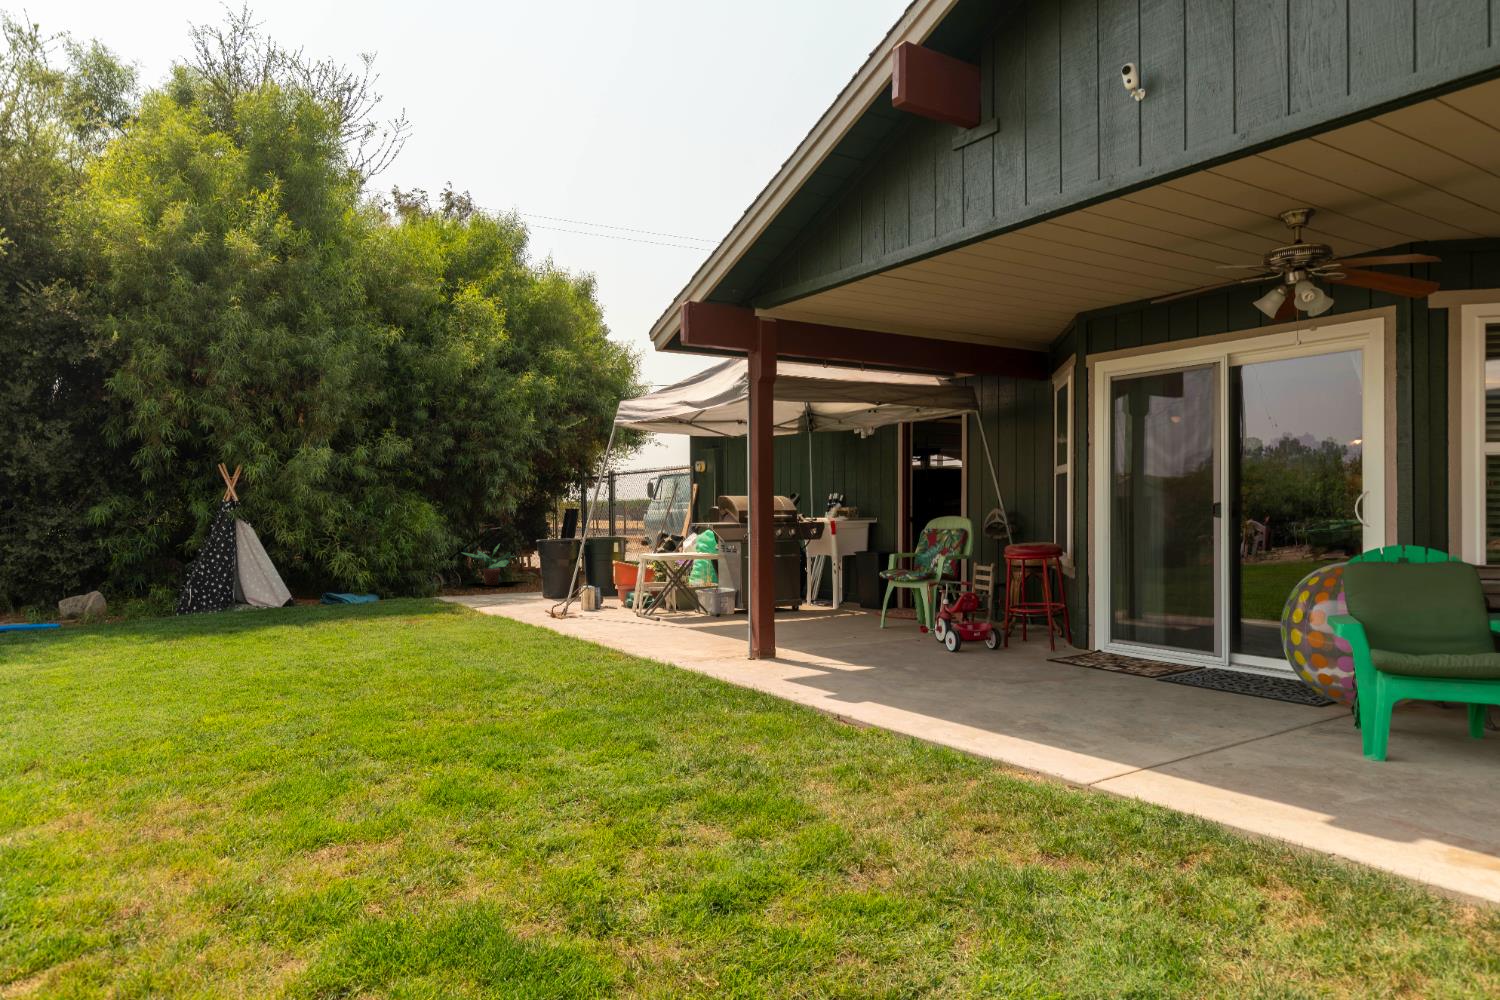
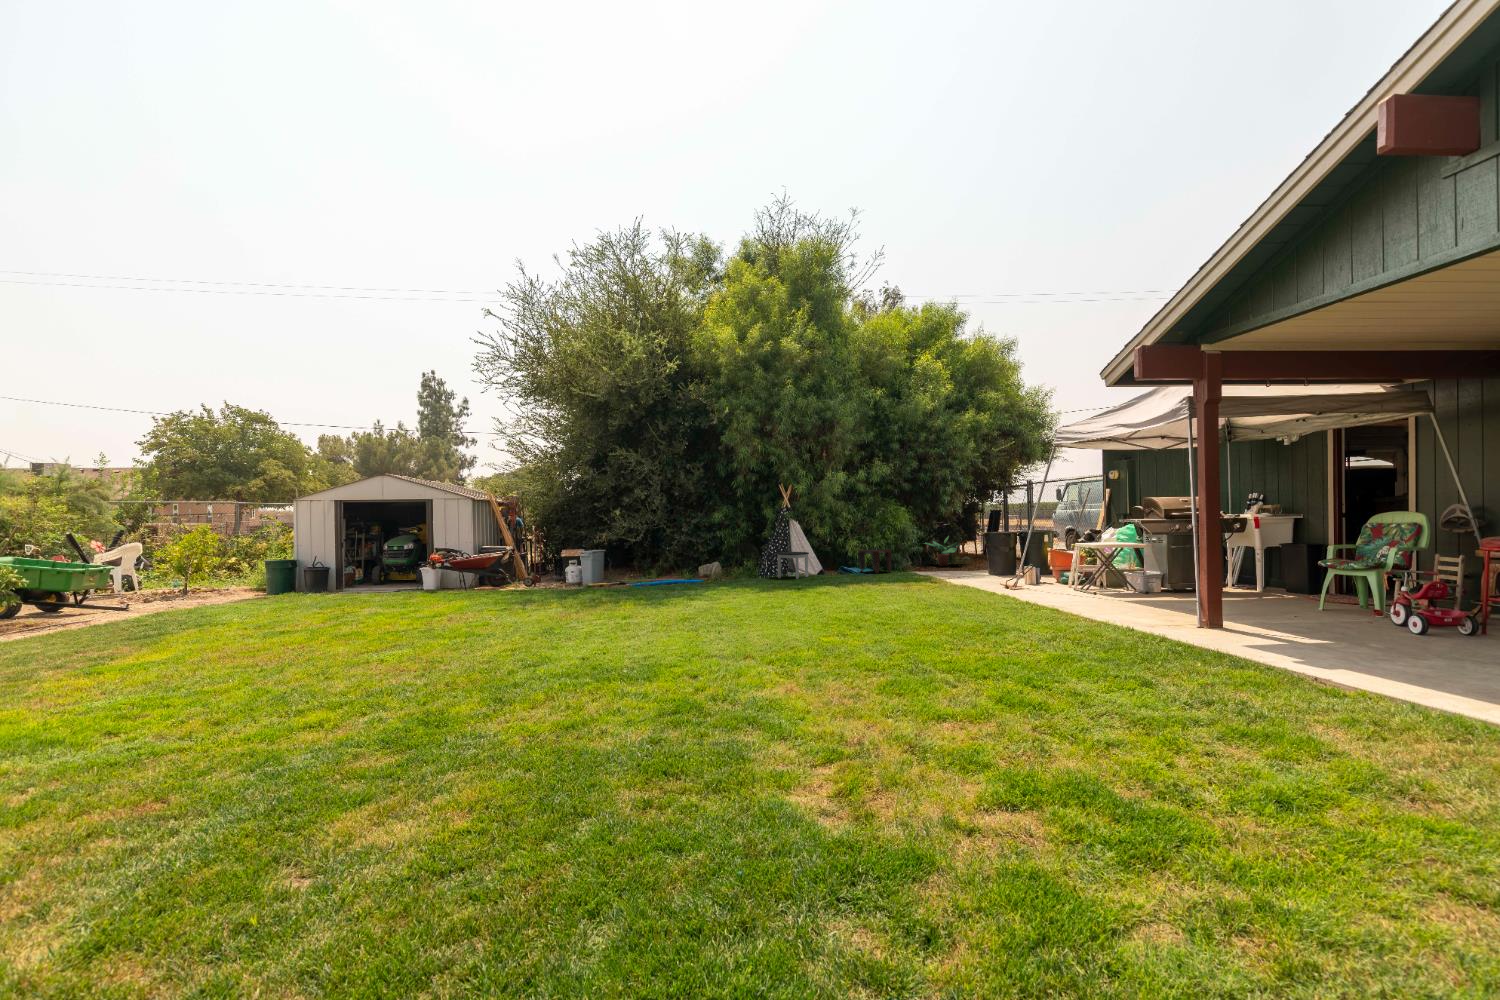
stool: none [356,565,408,601] -> present [858,549,892,573]
round table: none [208,573,266,616] -> present [777,552,809,579]

